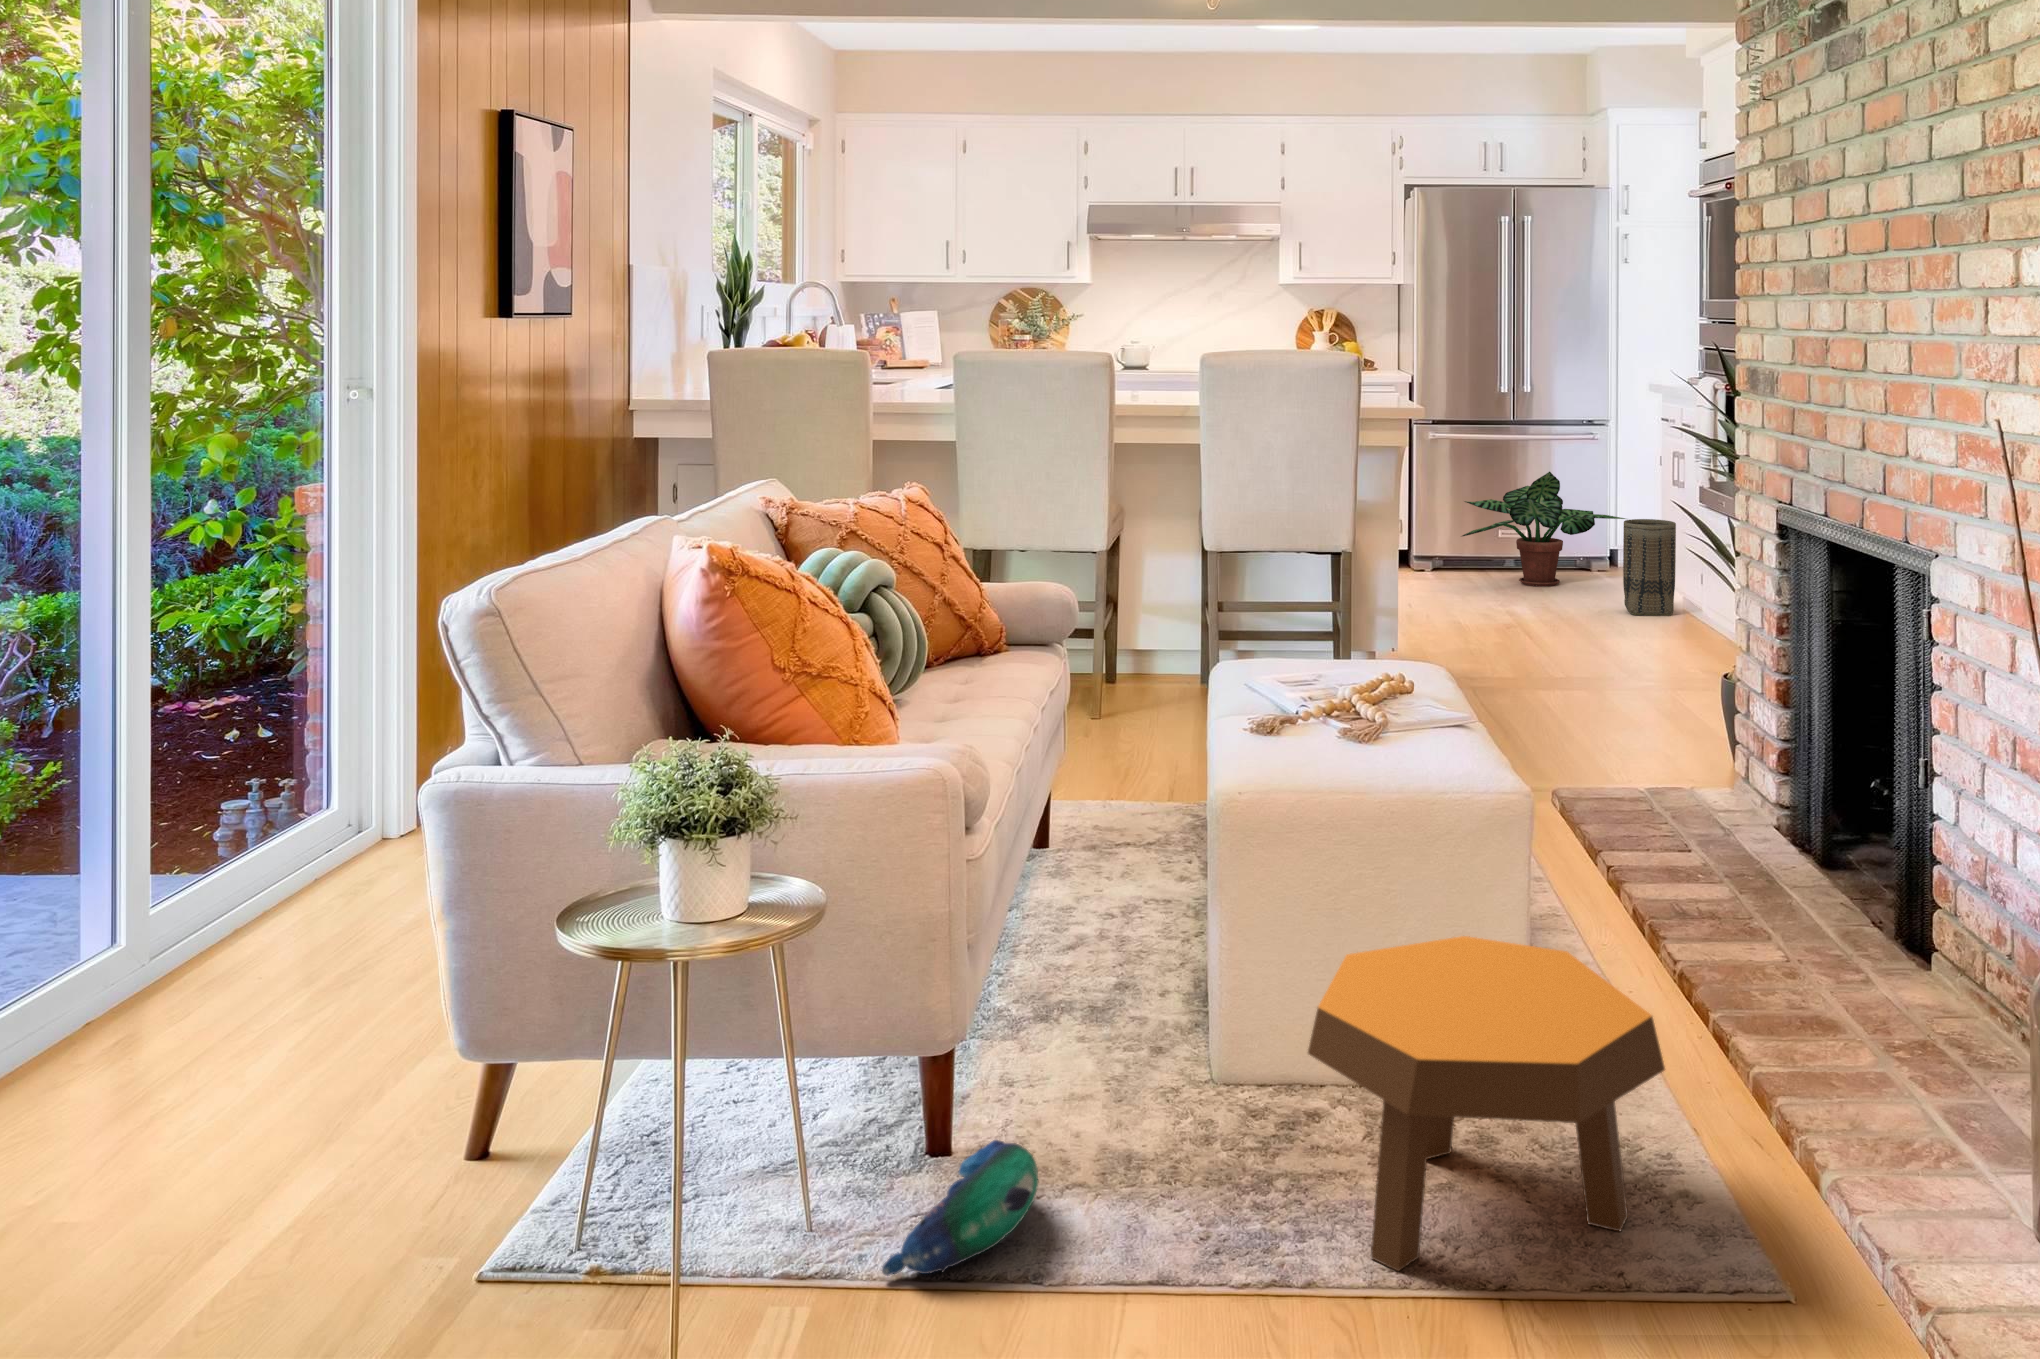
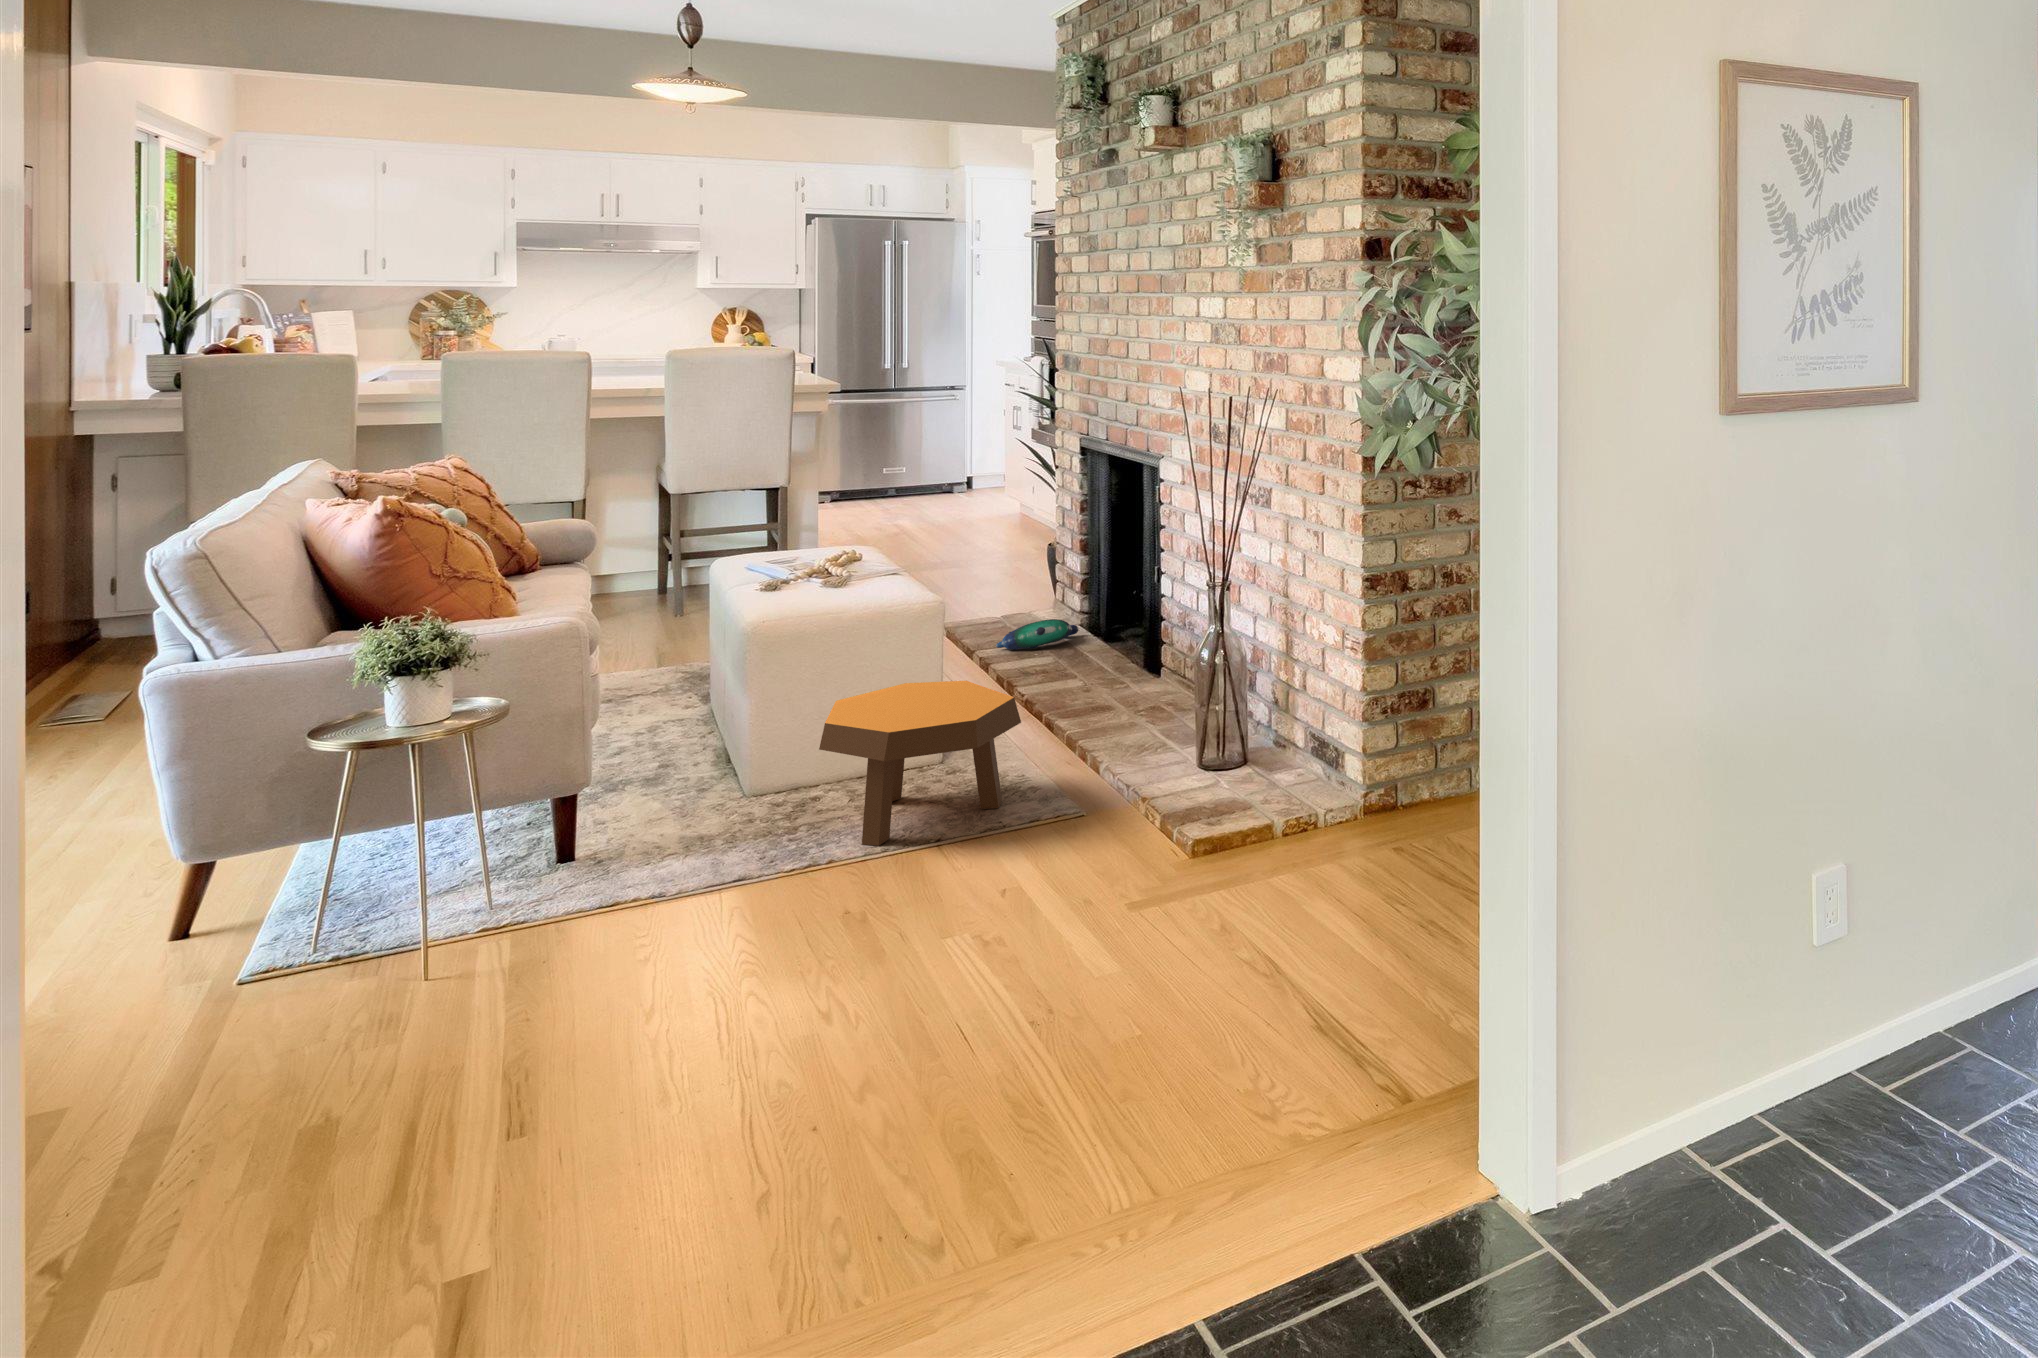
potted plant: present [1462,472,1625,587] -> none [857,426,989,511]
basket: present [1623,519,1676,616] -> none [985,456,1022,523]
plush toy: present [882,1140,1038,1276] -> present [996,619,1079,650]

